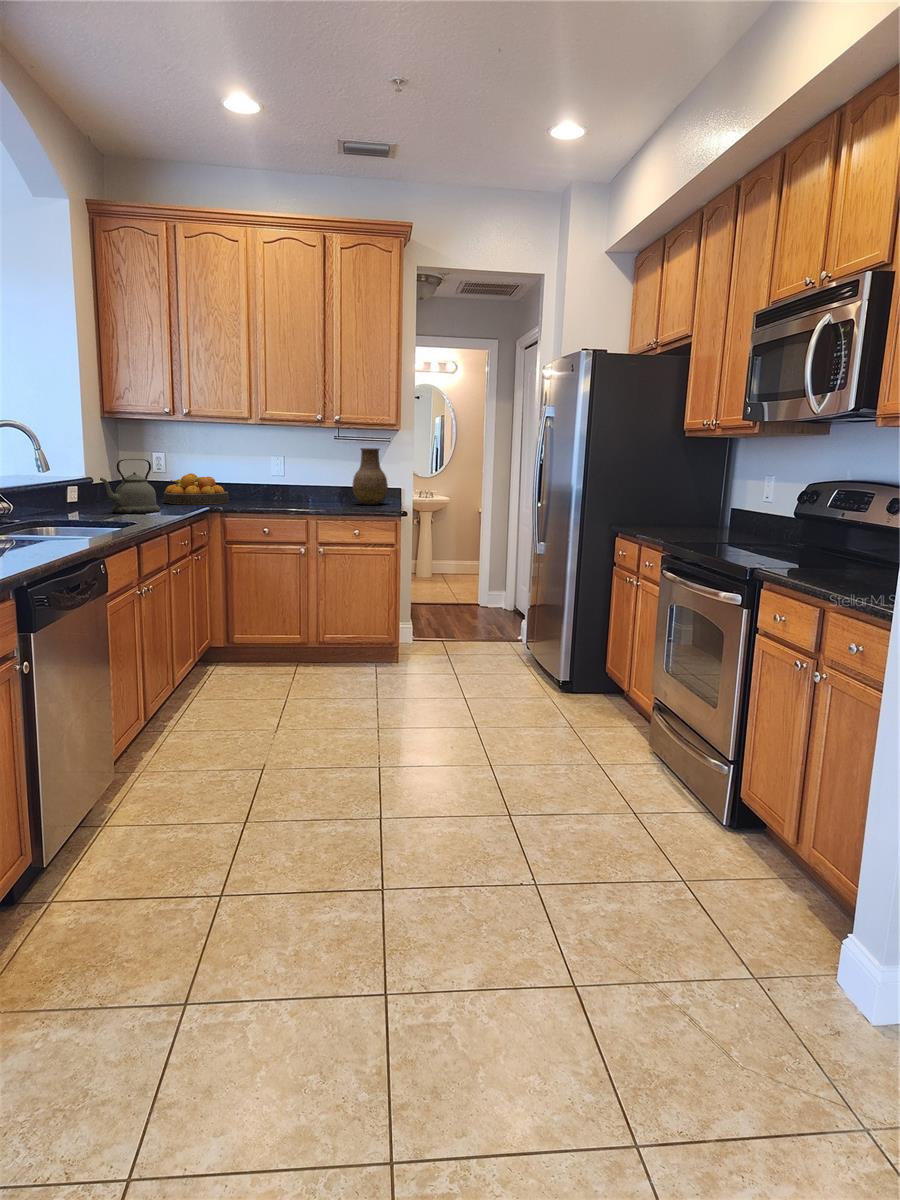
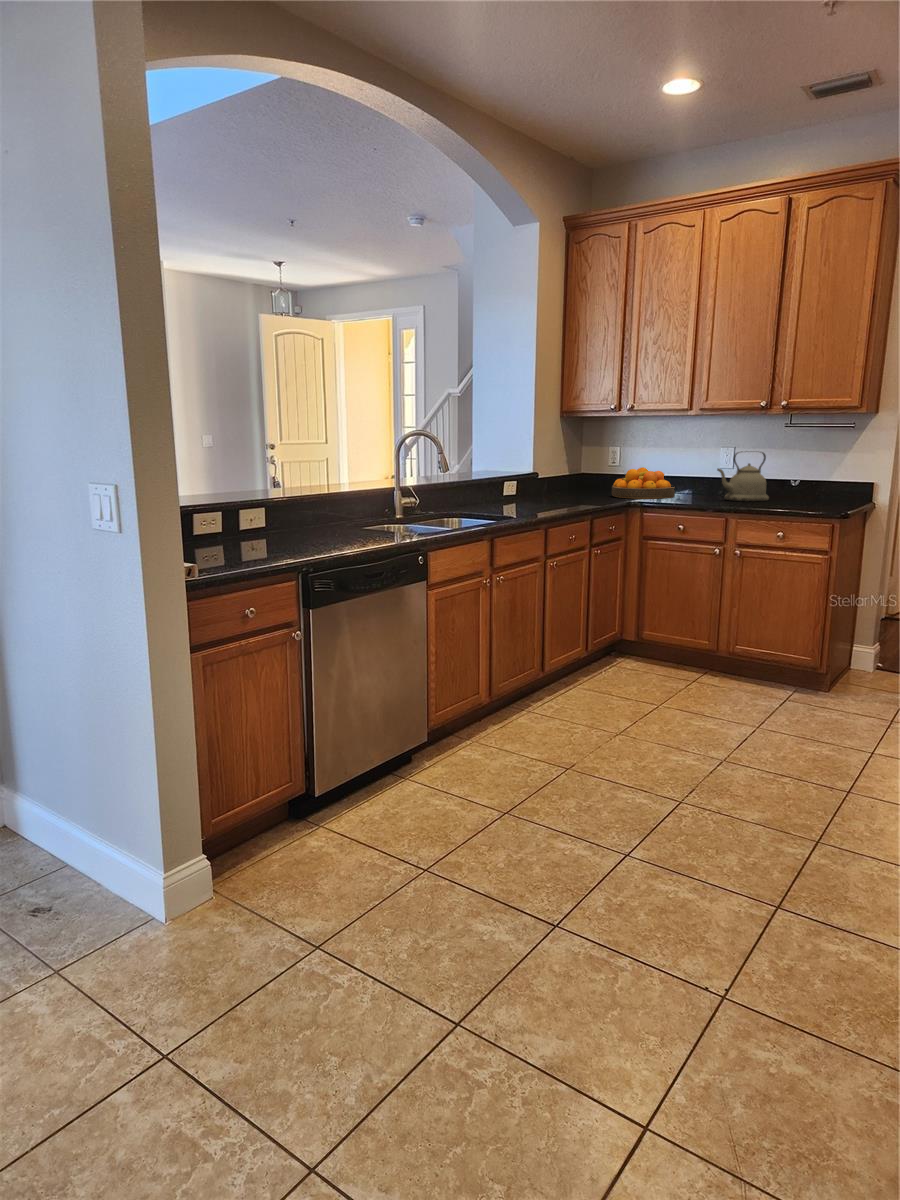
vase: present [352,448,388,505] -> none [796,441,841,507]
kettle: present [100,459,160,513] -> present [717,451,769,502]

